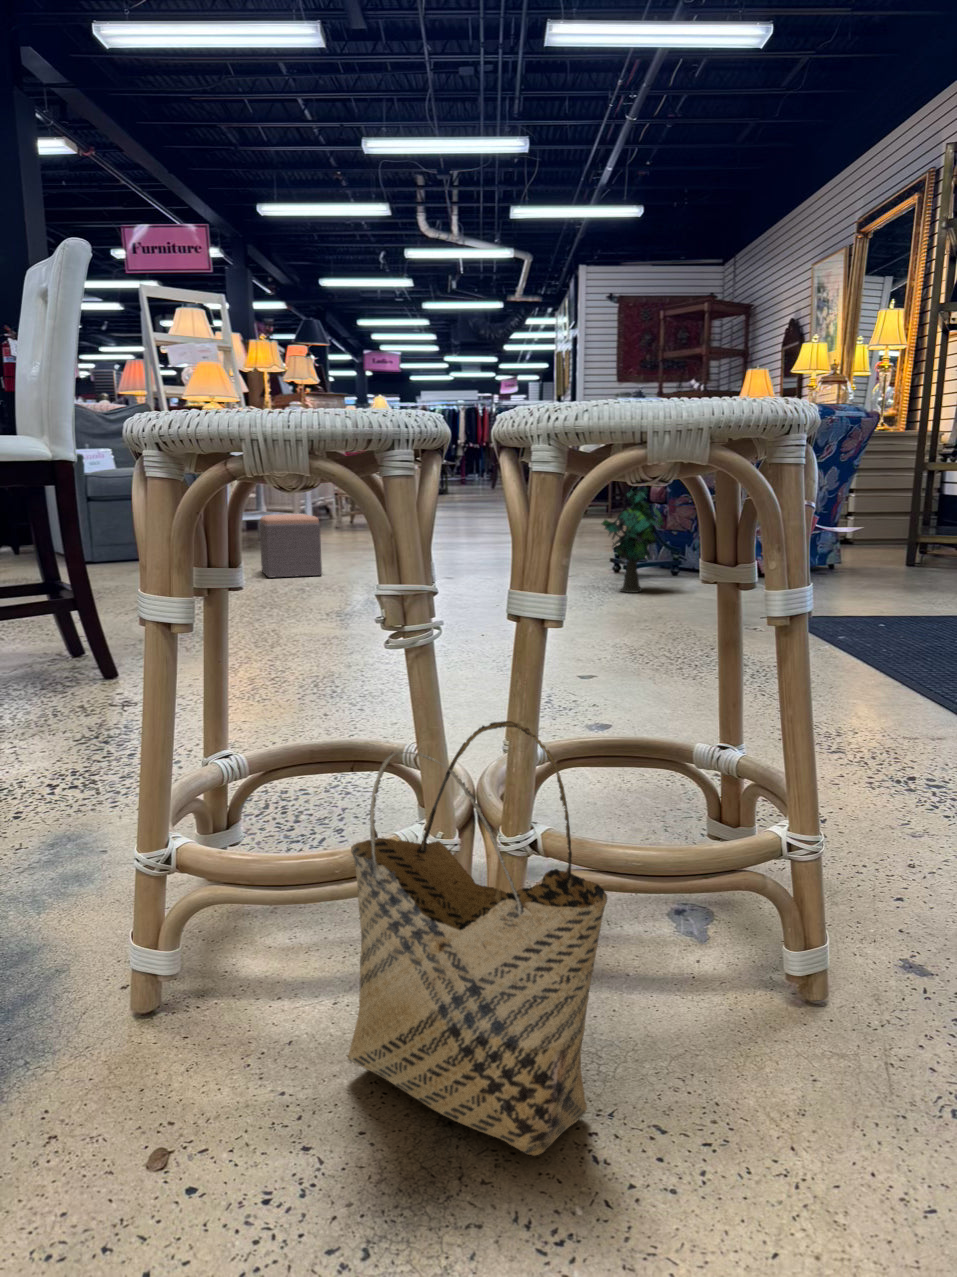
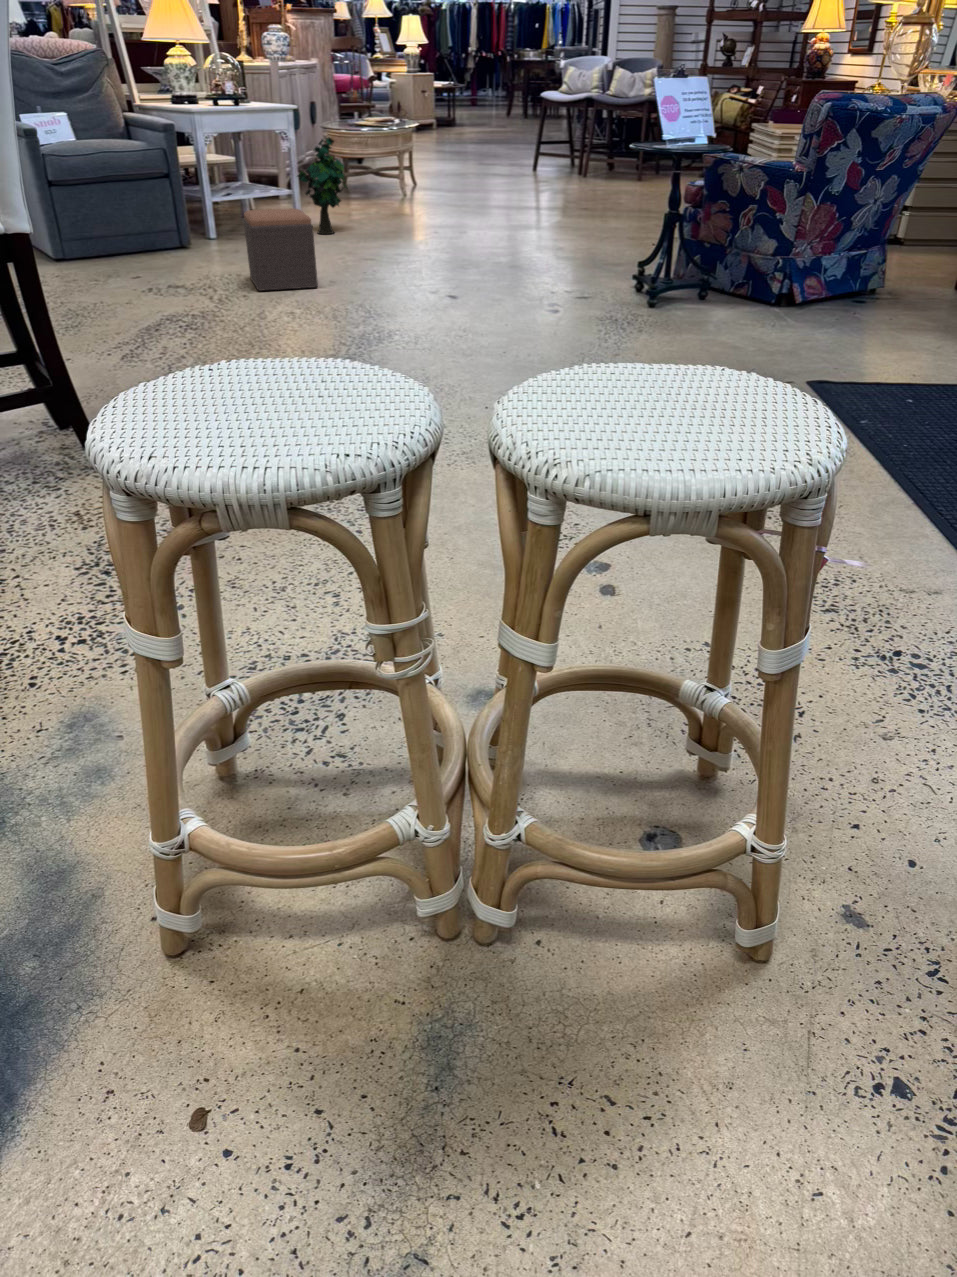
decorative plant: present [602,488,664,593] -> present [298,138,348,234]
woven basket: present [348,721,607,1155] -> none [347,781,578,1136]

